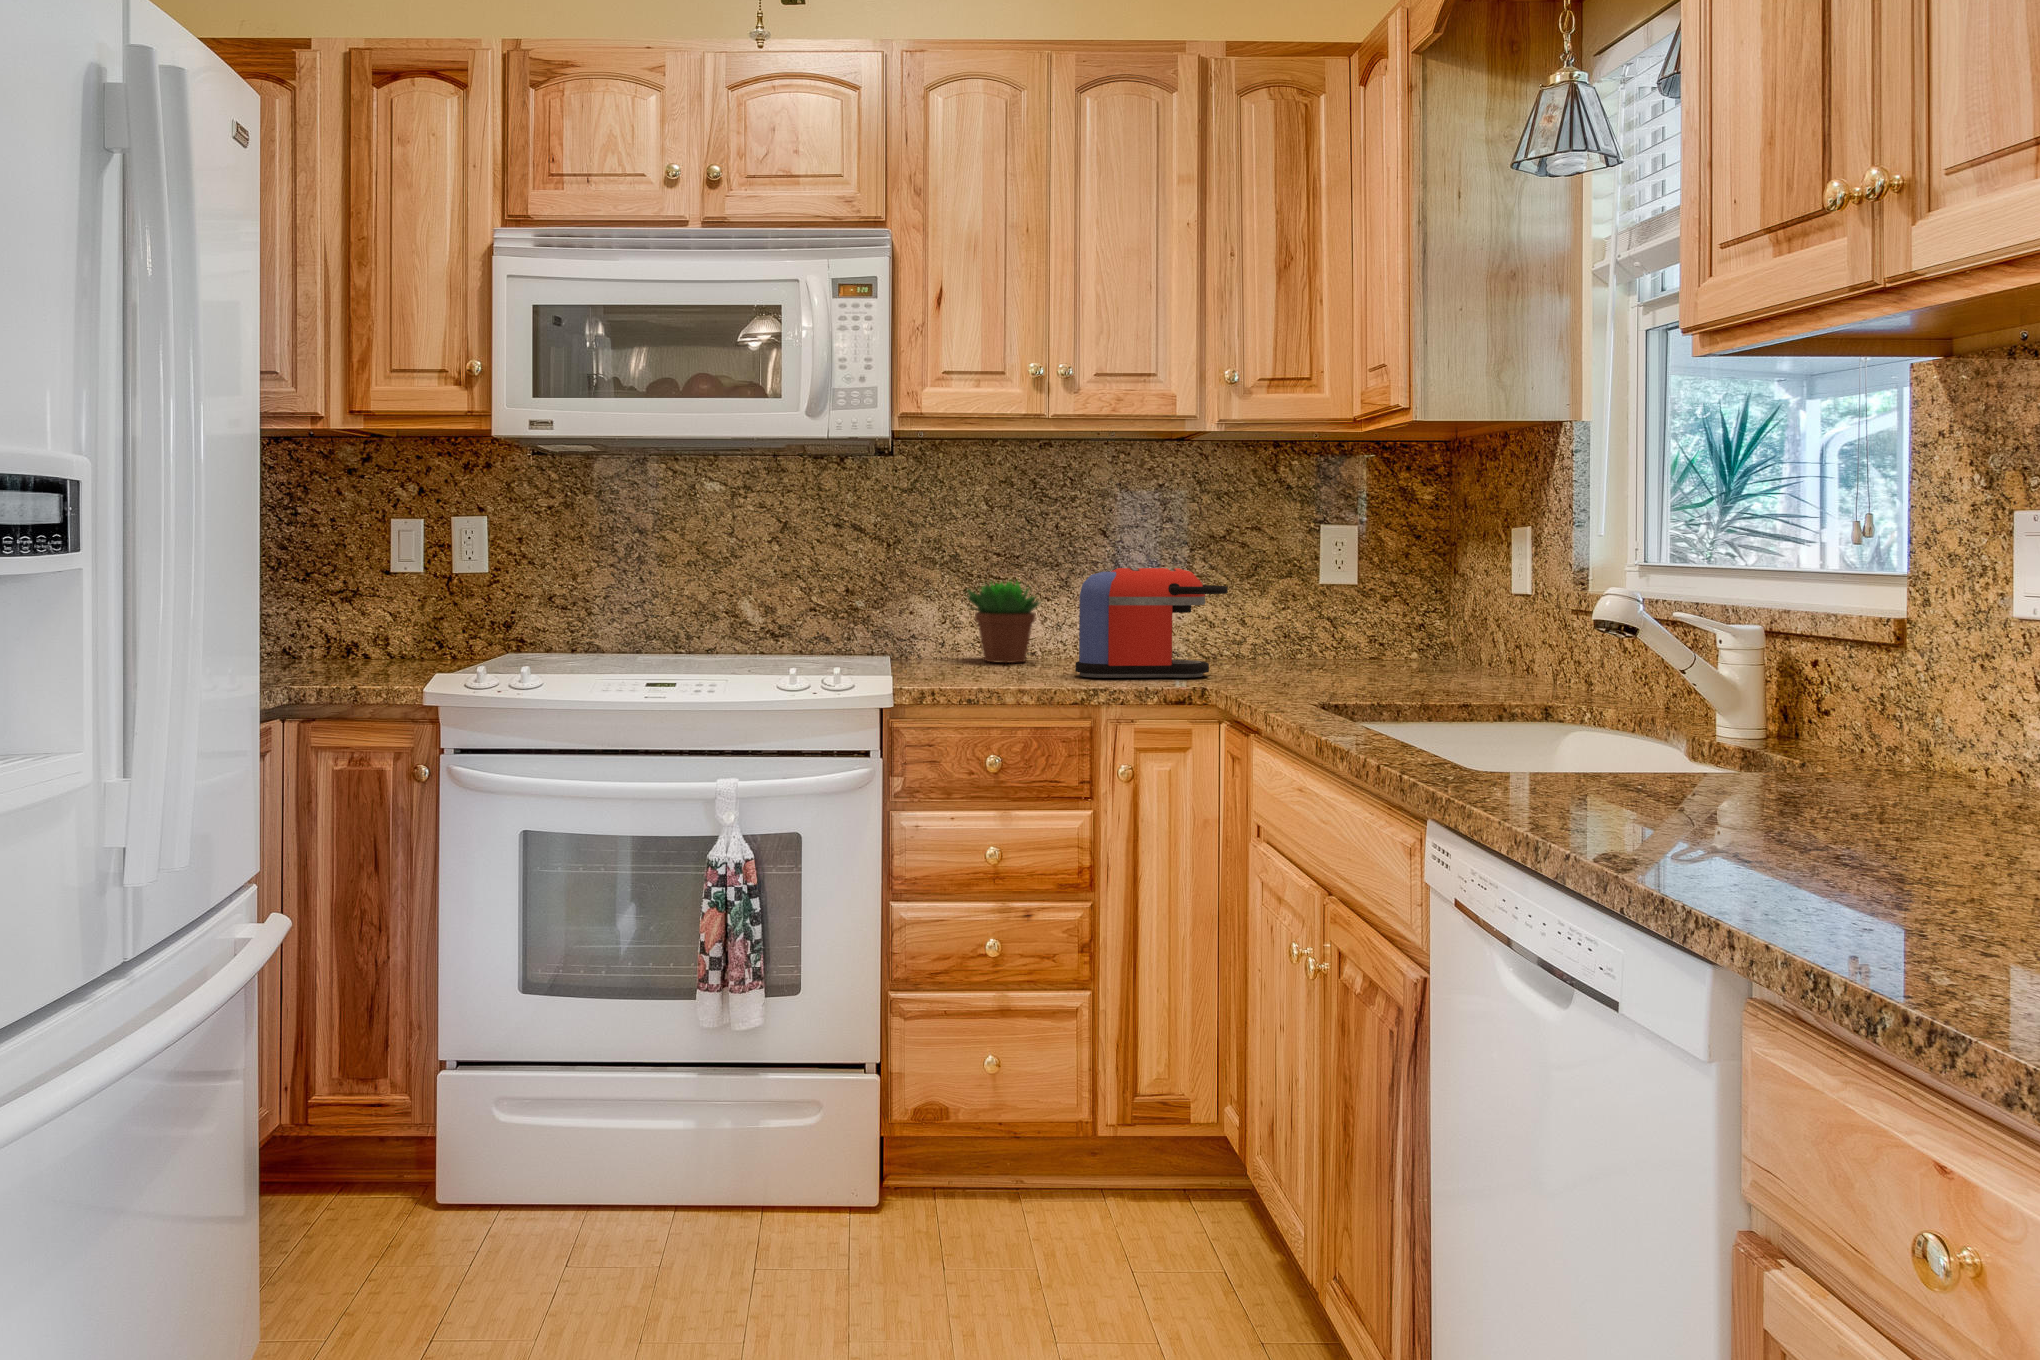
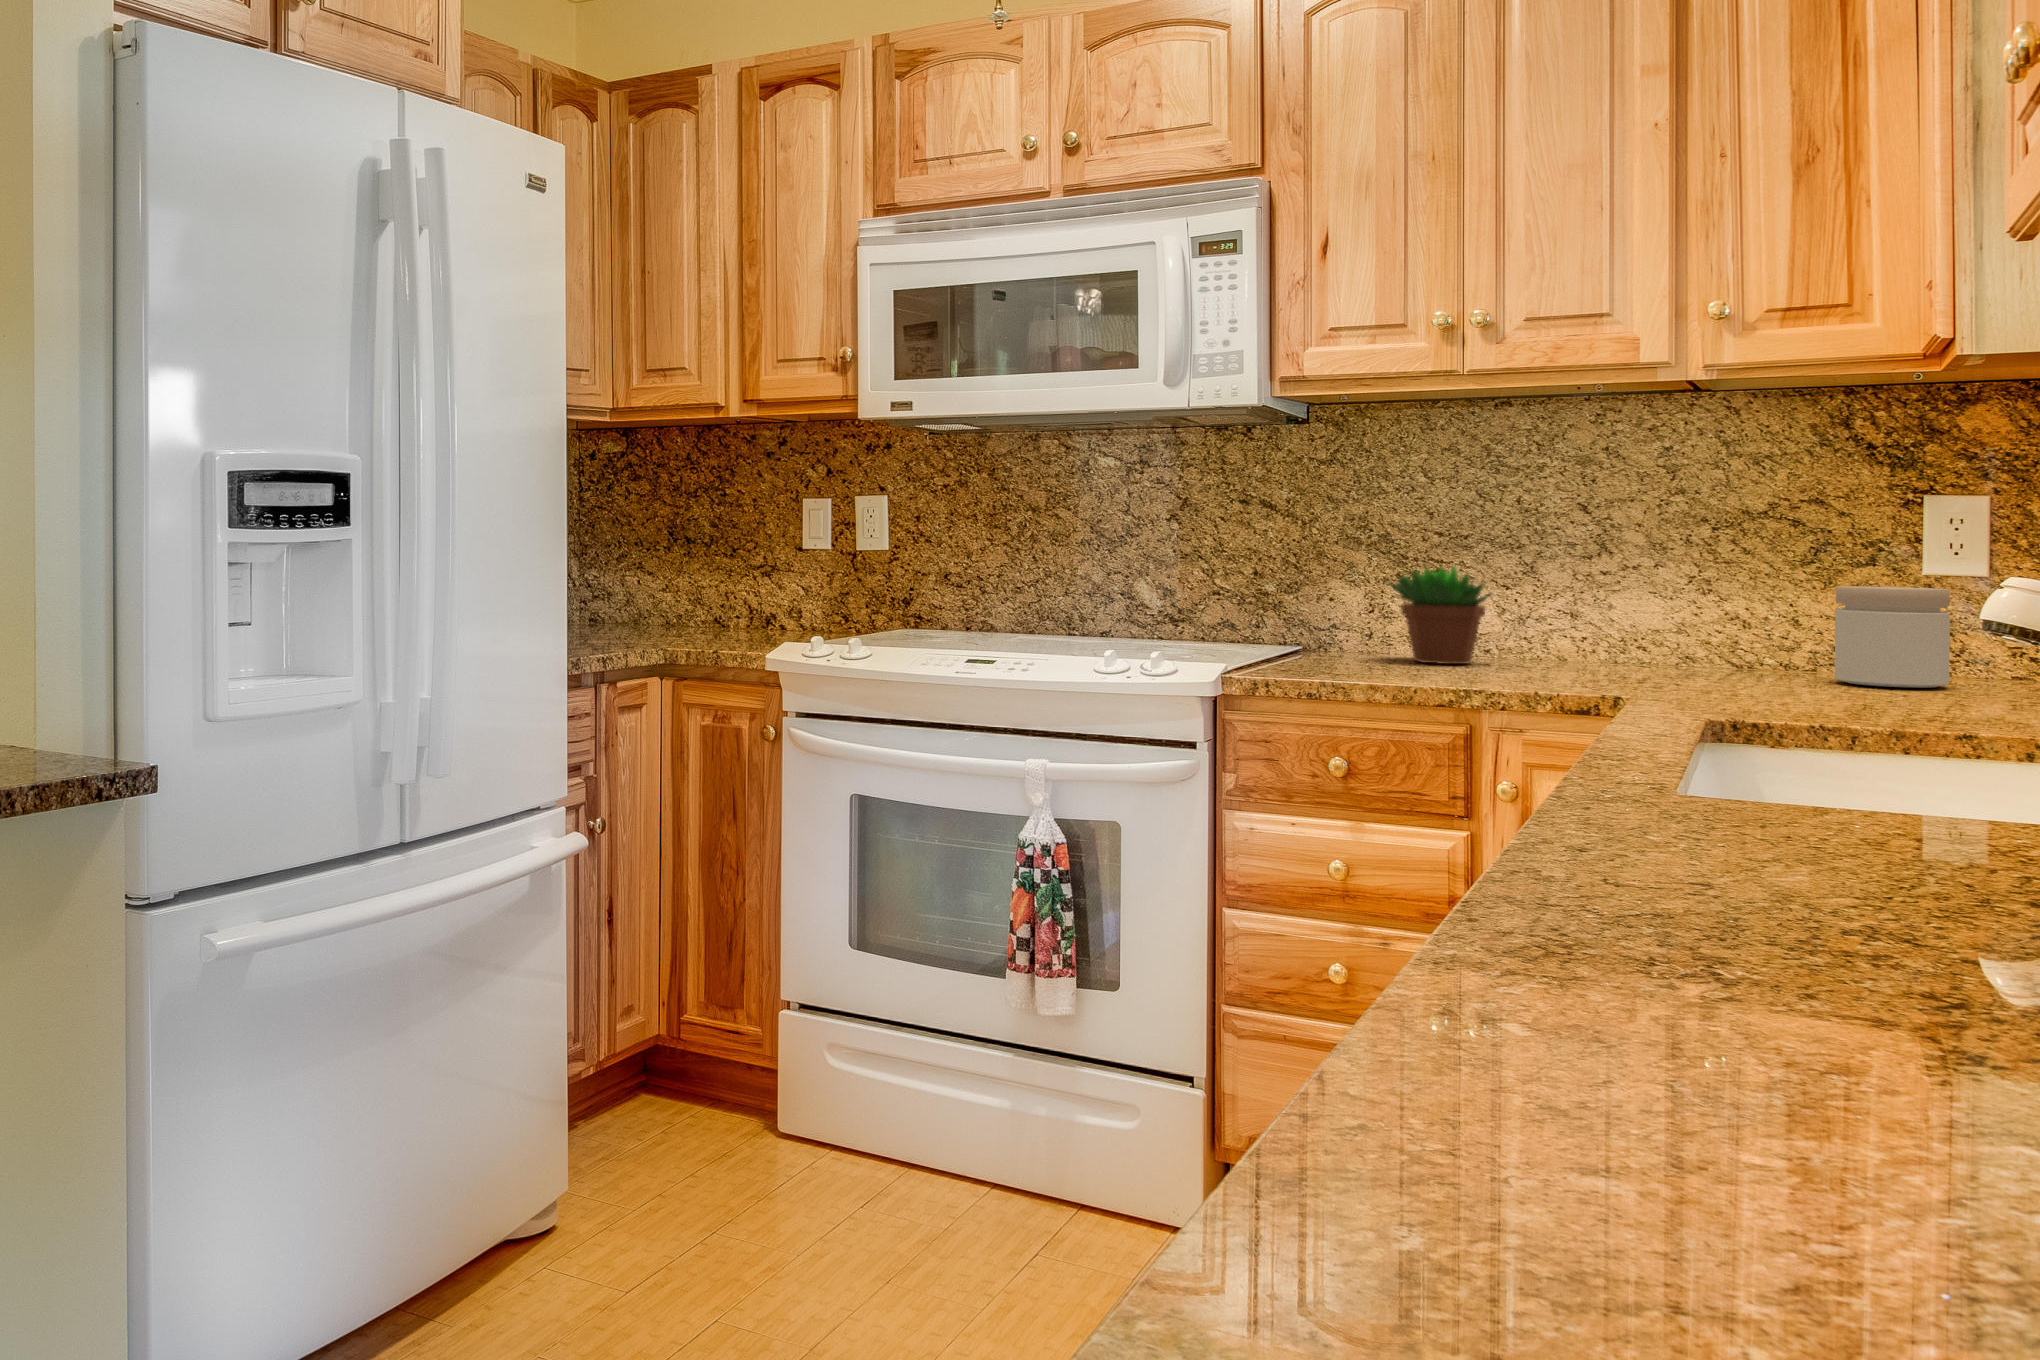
coffee maker: present [1075,568,1228,678] -> none [1490,551,1714,689]
jar: none [1269,590,1339,664] -> present [1835,586,1950,688]

